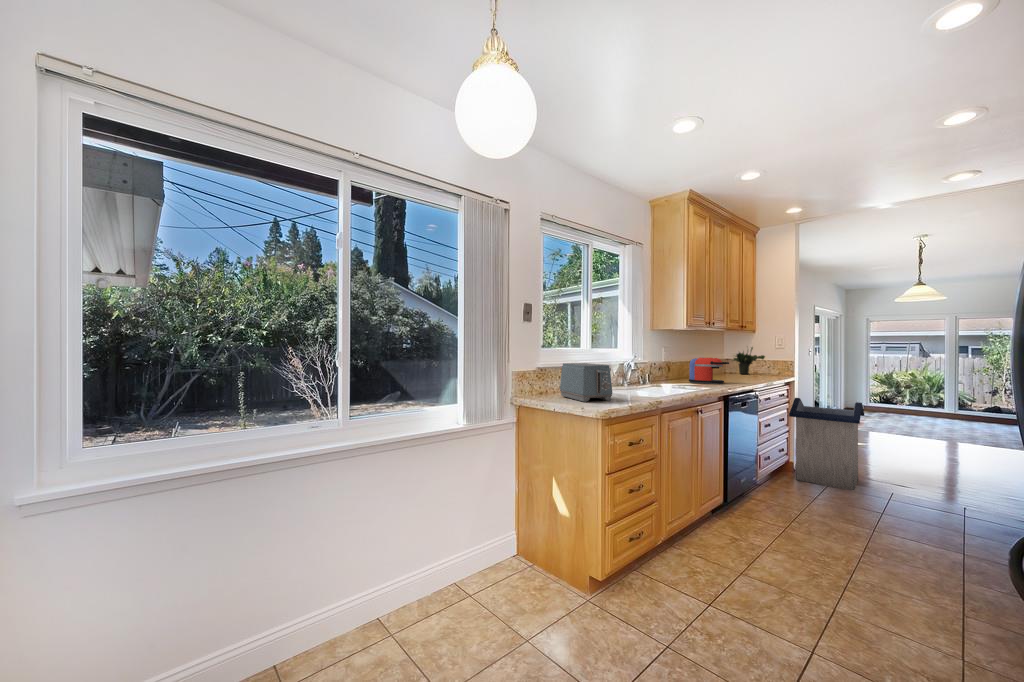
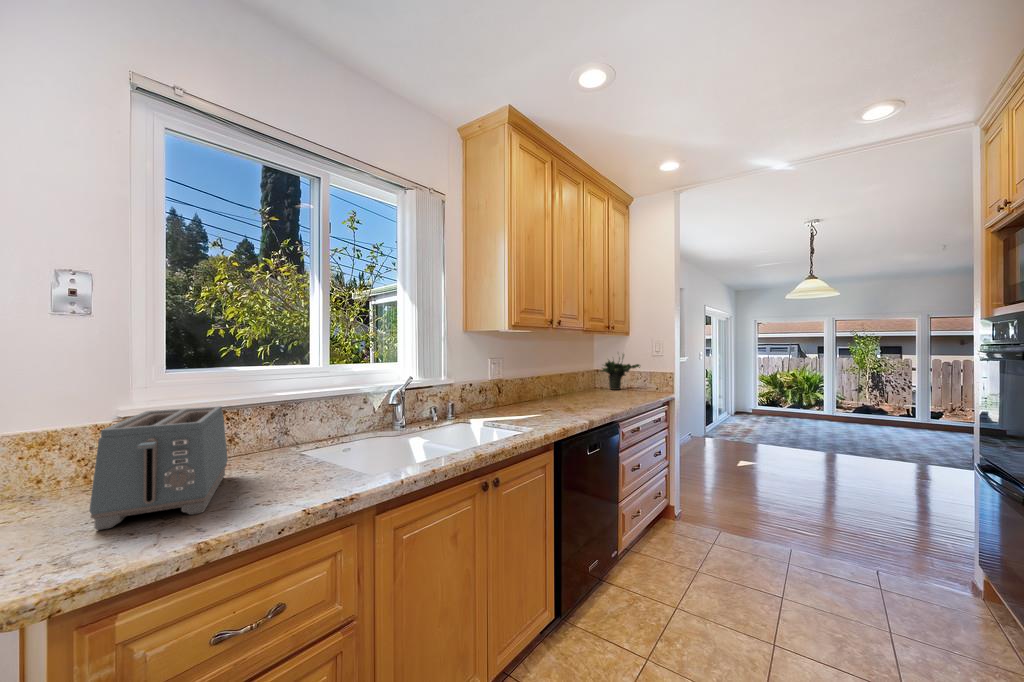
coffee maker: present [689,358,729,384] -> none [515,375,571,418]
trash can: present [789,398,864,490] -> none [667,421,758,552]

